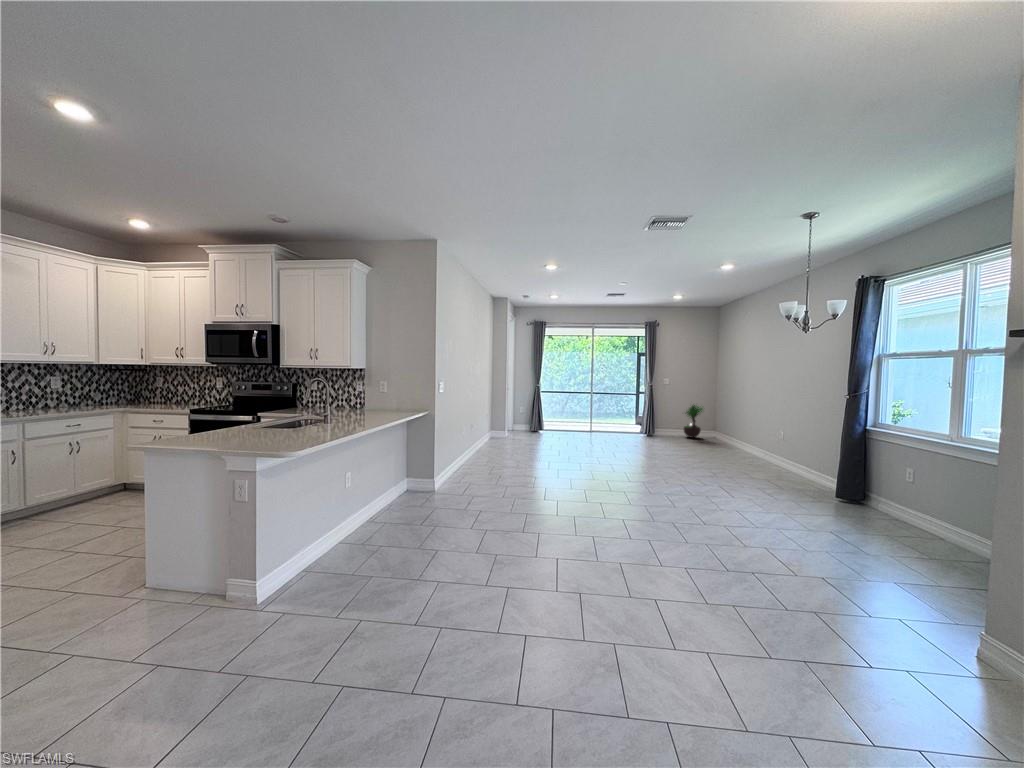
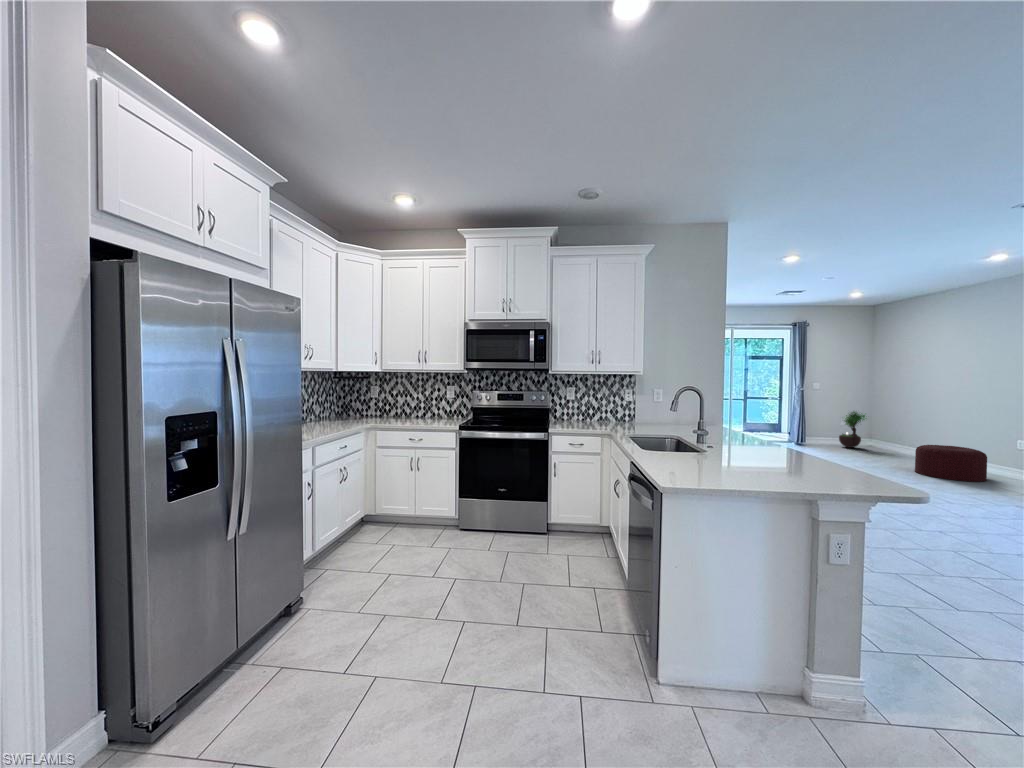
ottoman: none [701,434,750,466] -> present [915,445,987,482]

